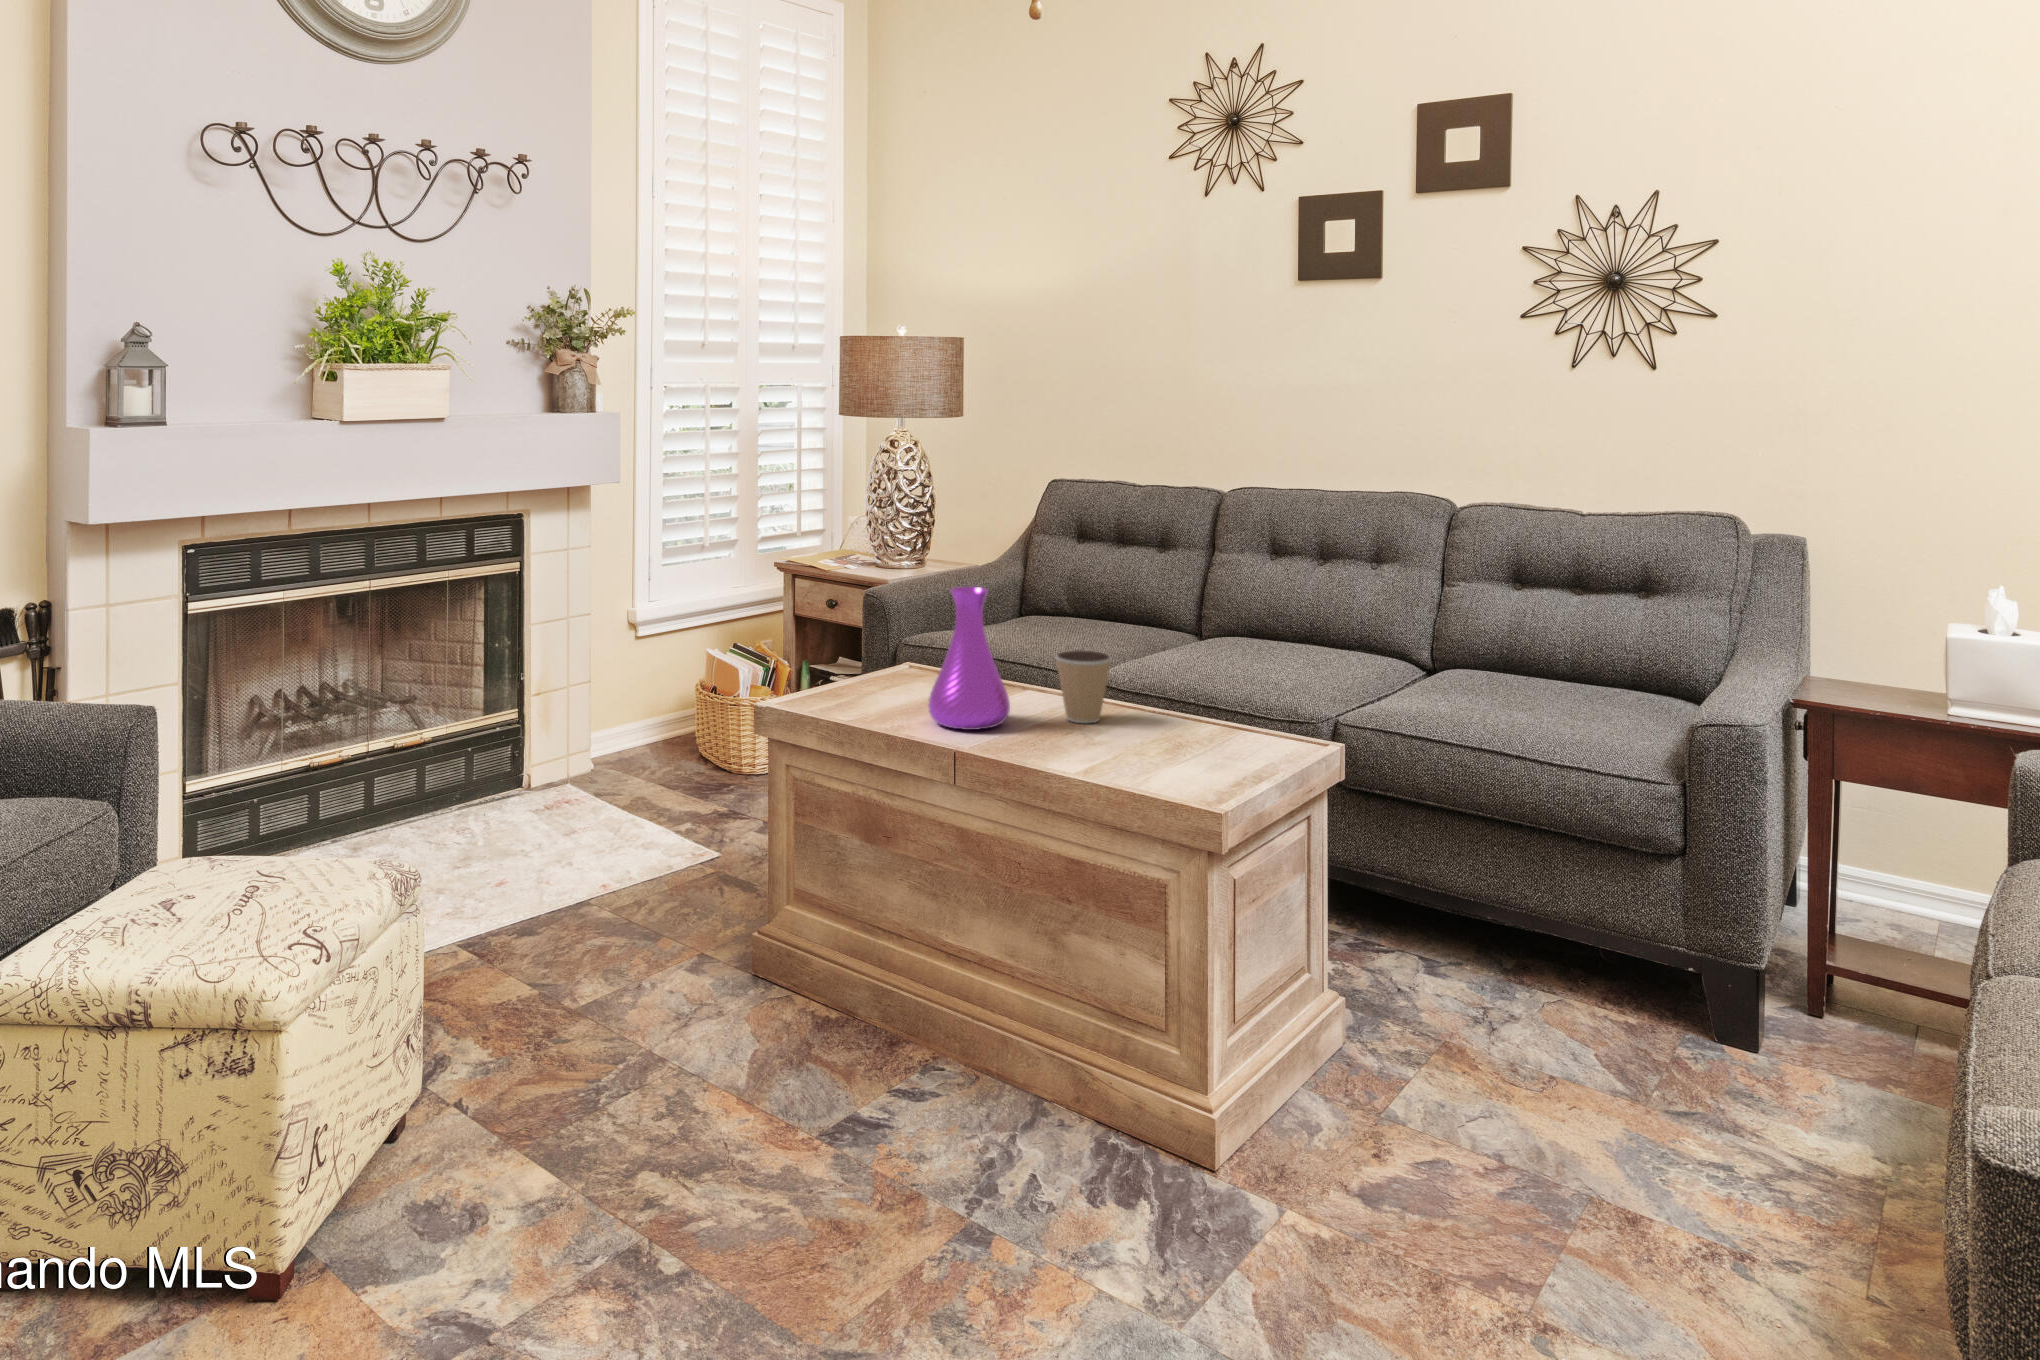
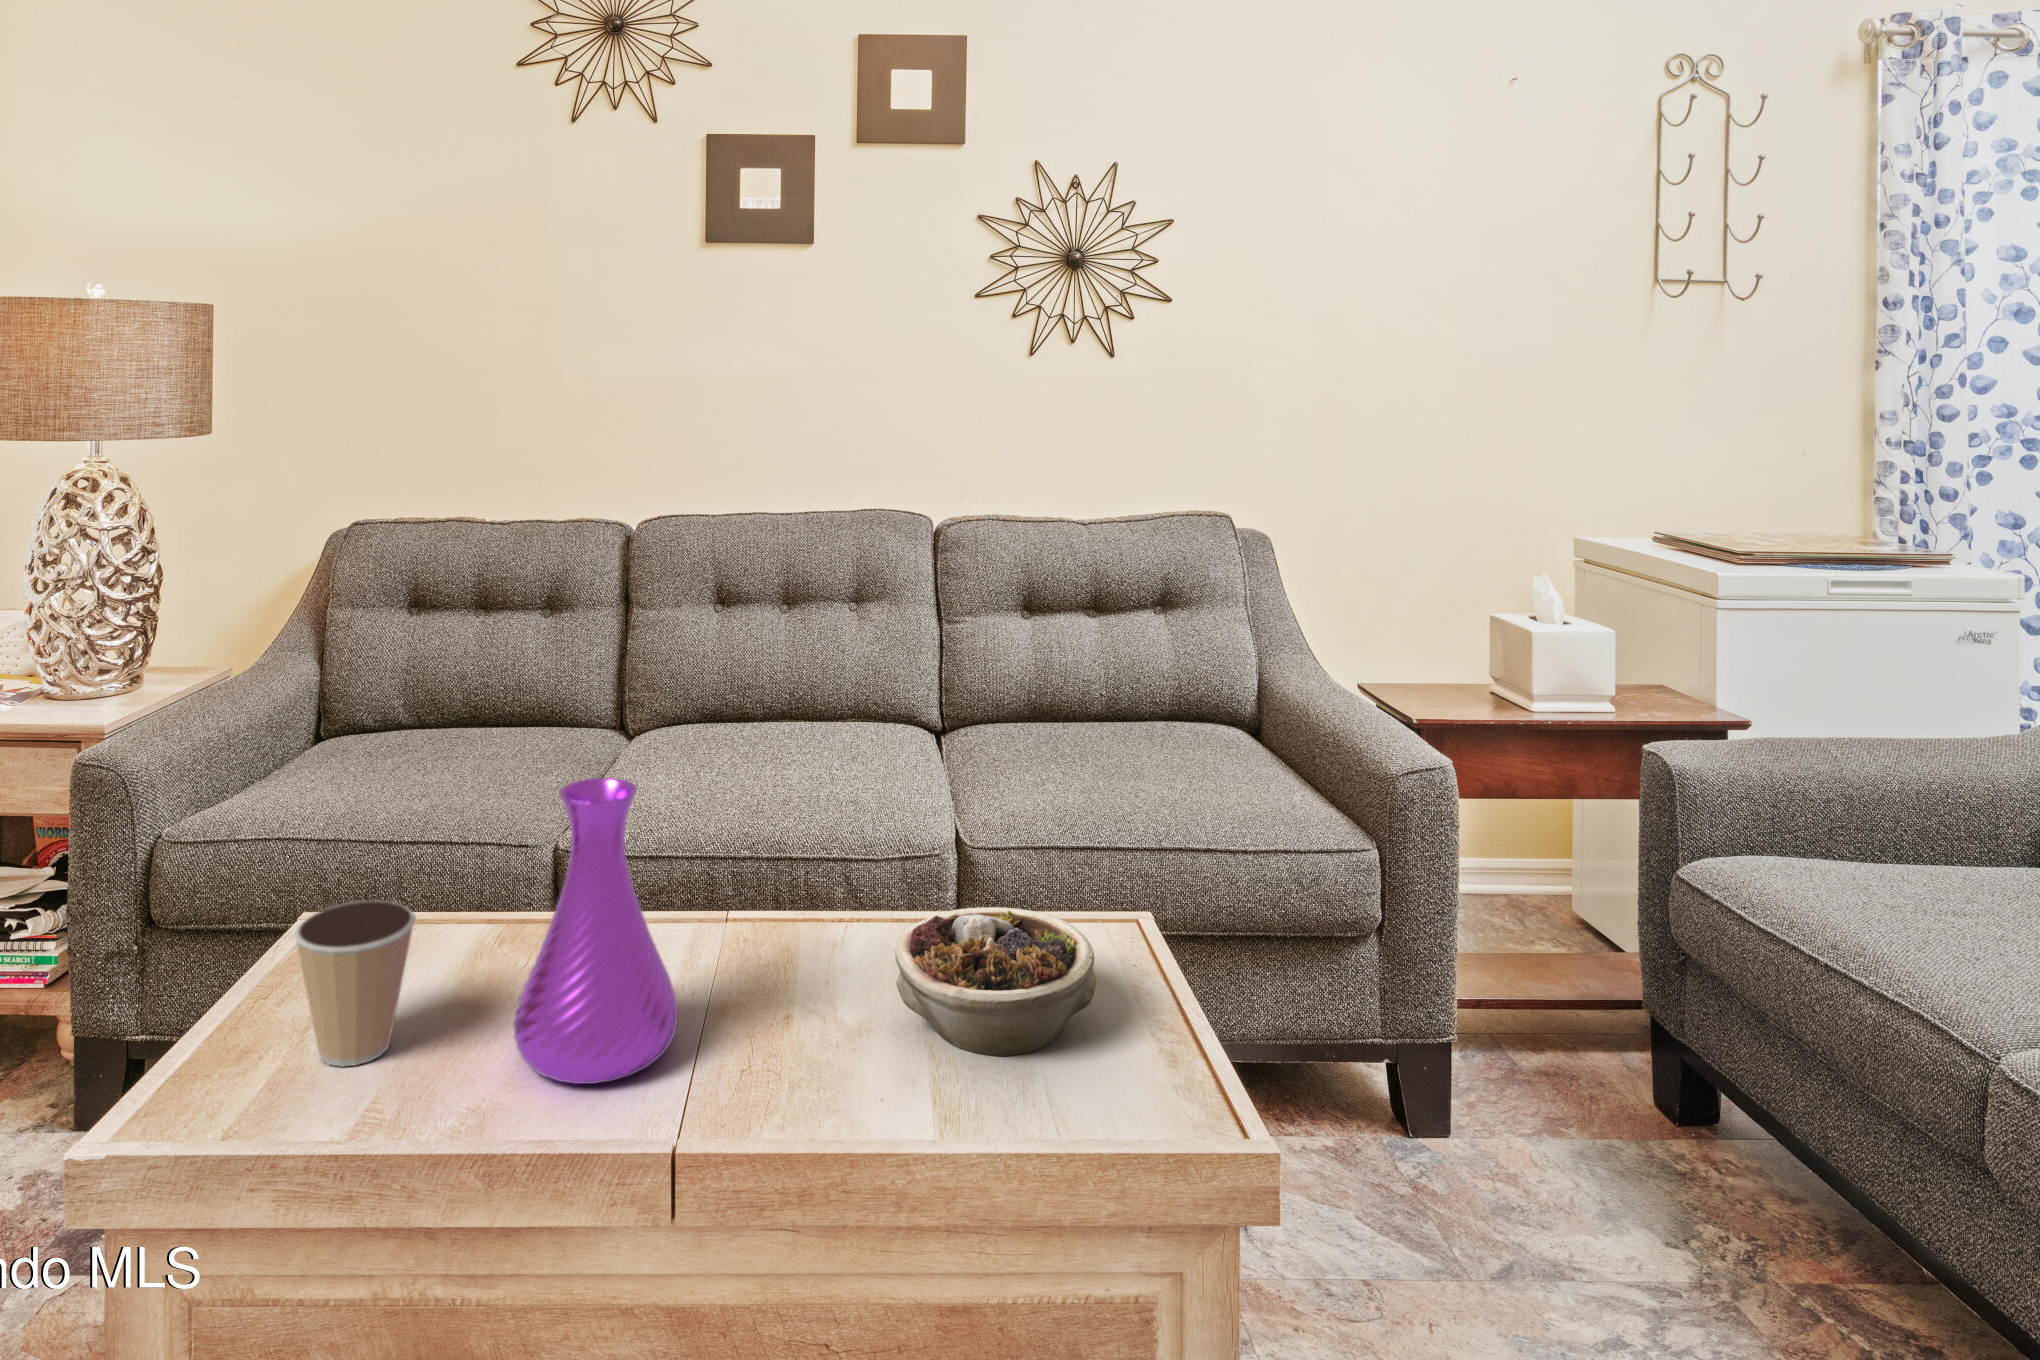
coffee cup: present [1055,650,1112,723] -> present [294,901,416,1067]
succulent planter: none [1110,692,1228,765] -> present [895,907,1096,1056]

